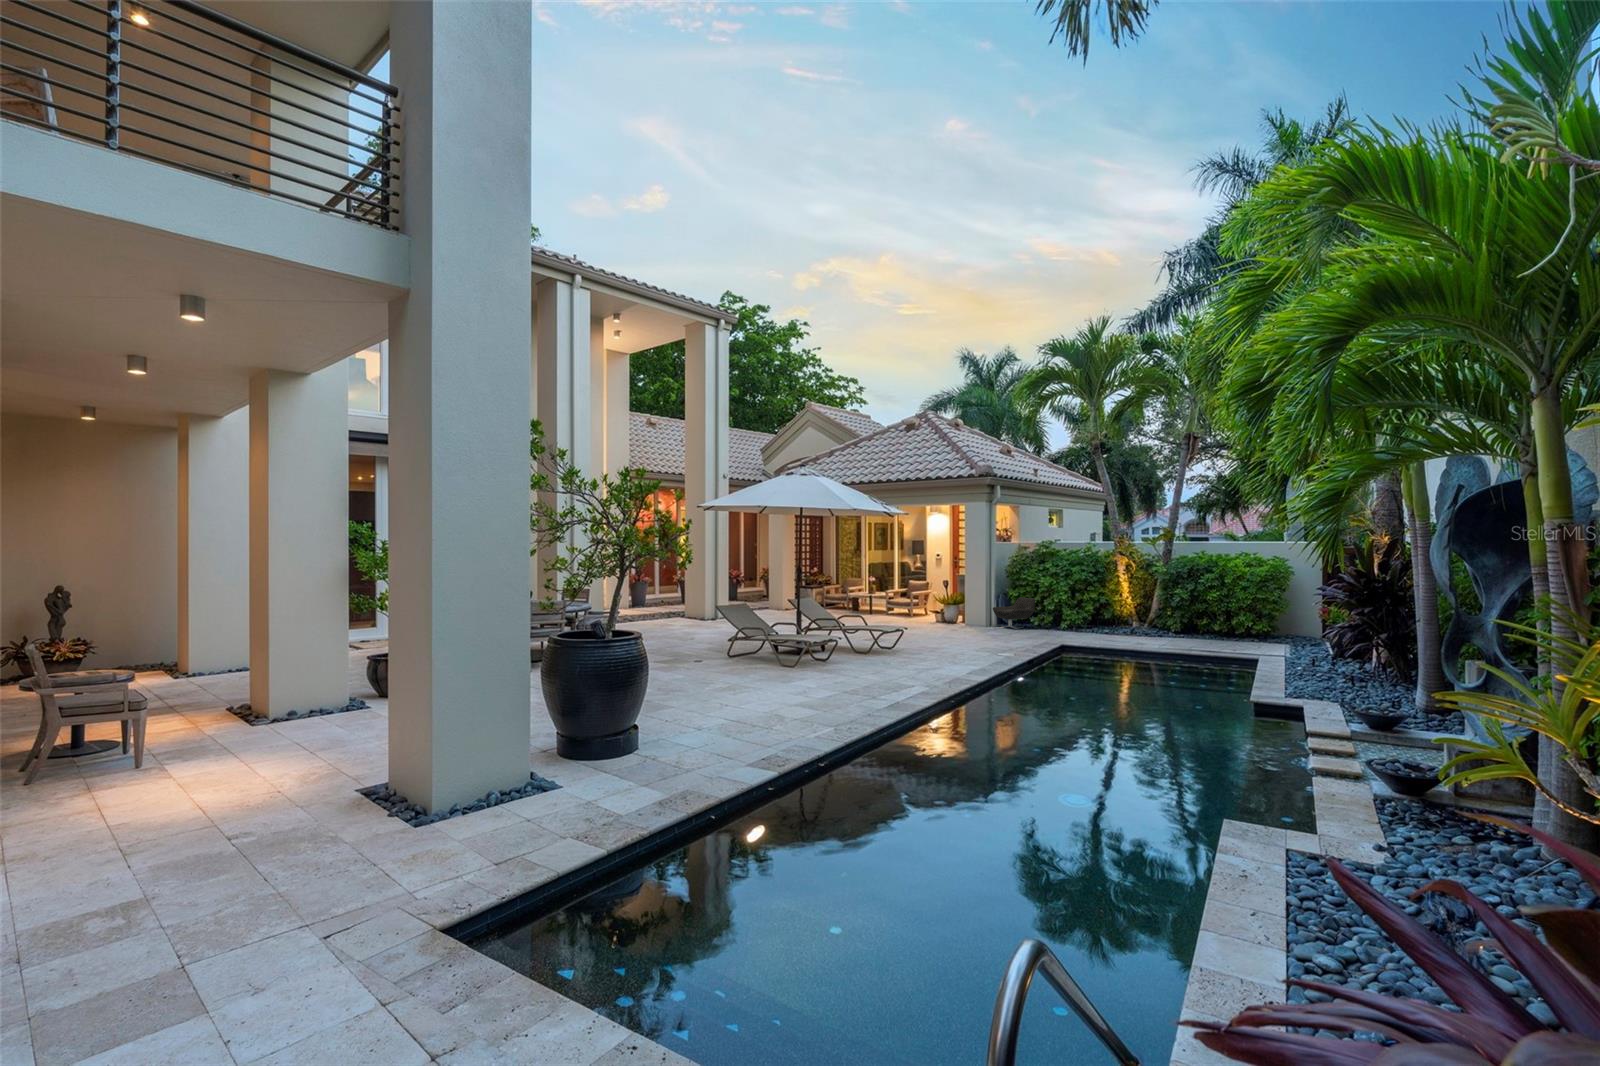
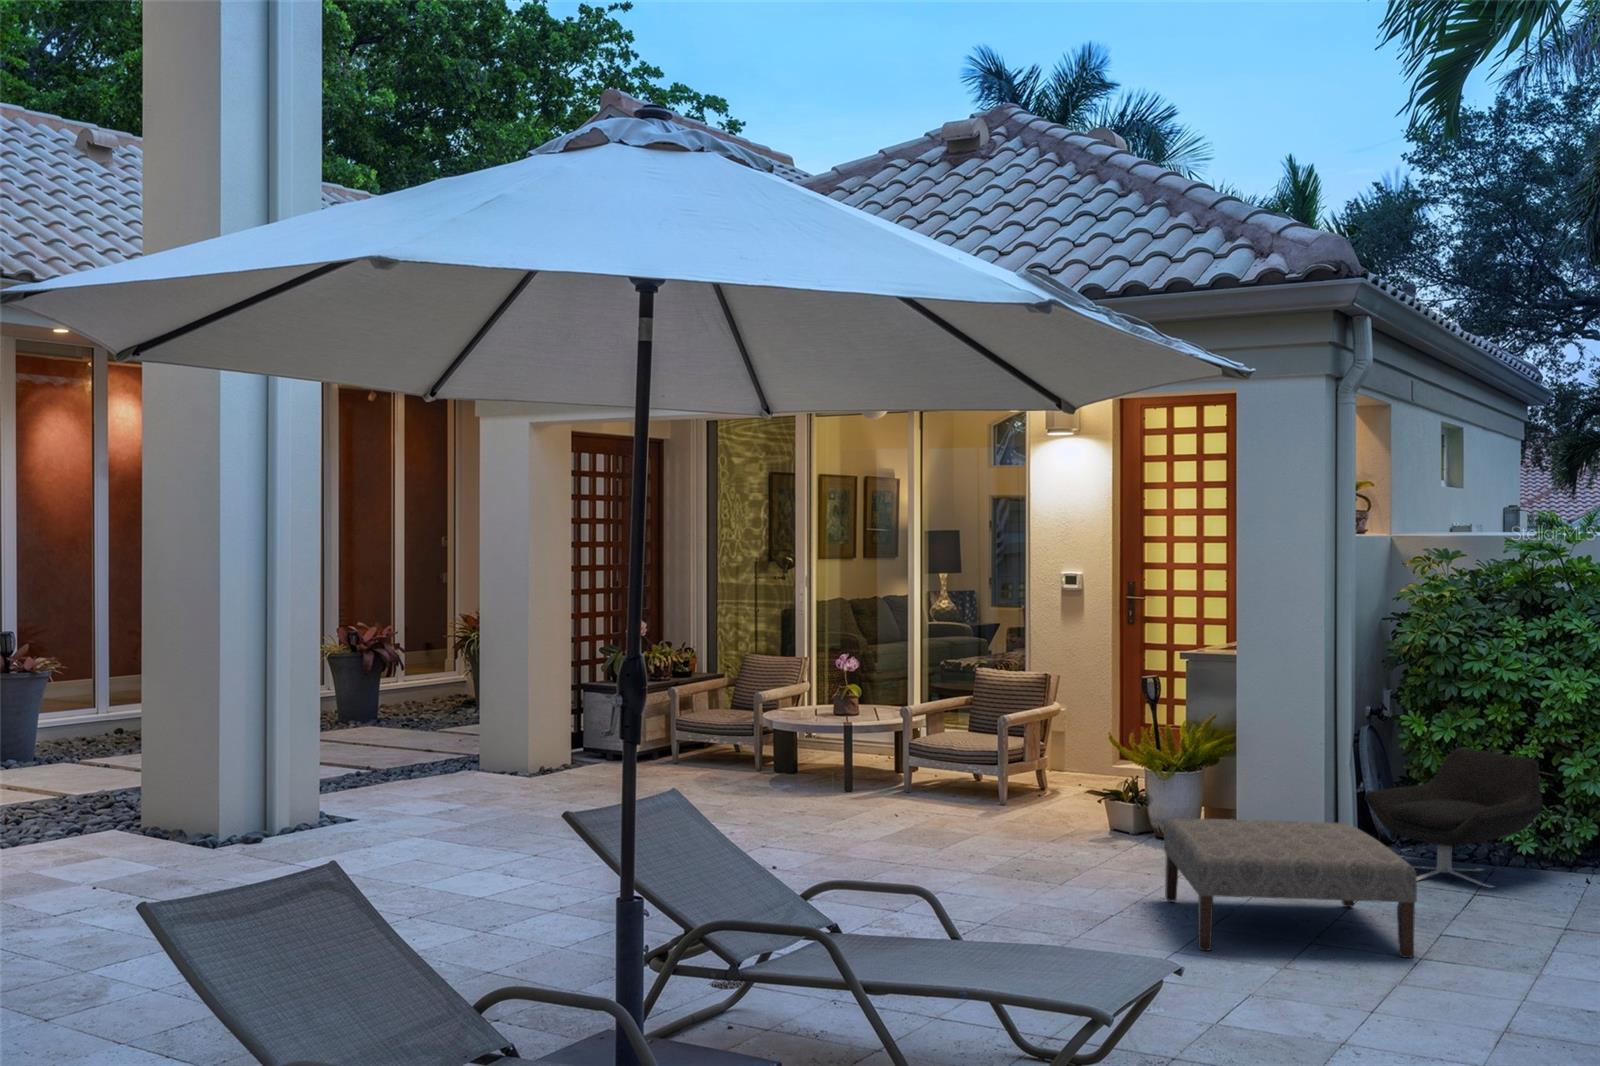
ottoman: none [928,608,976,634] -> present [1164,818,1417,958]

